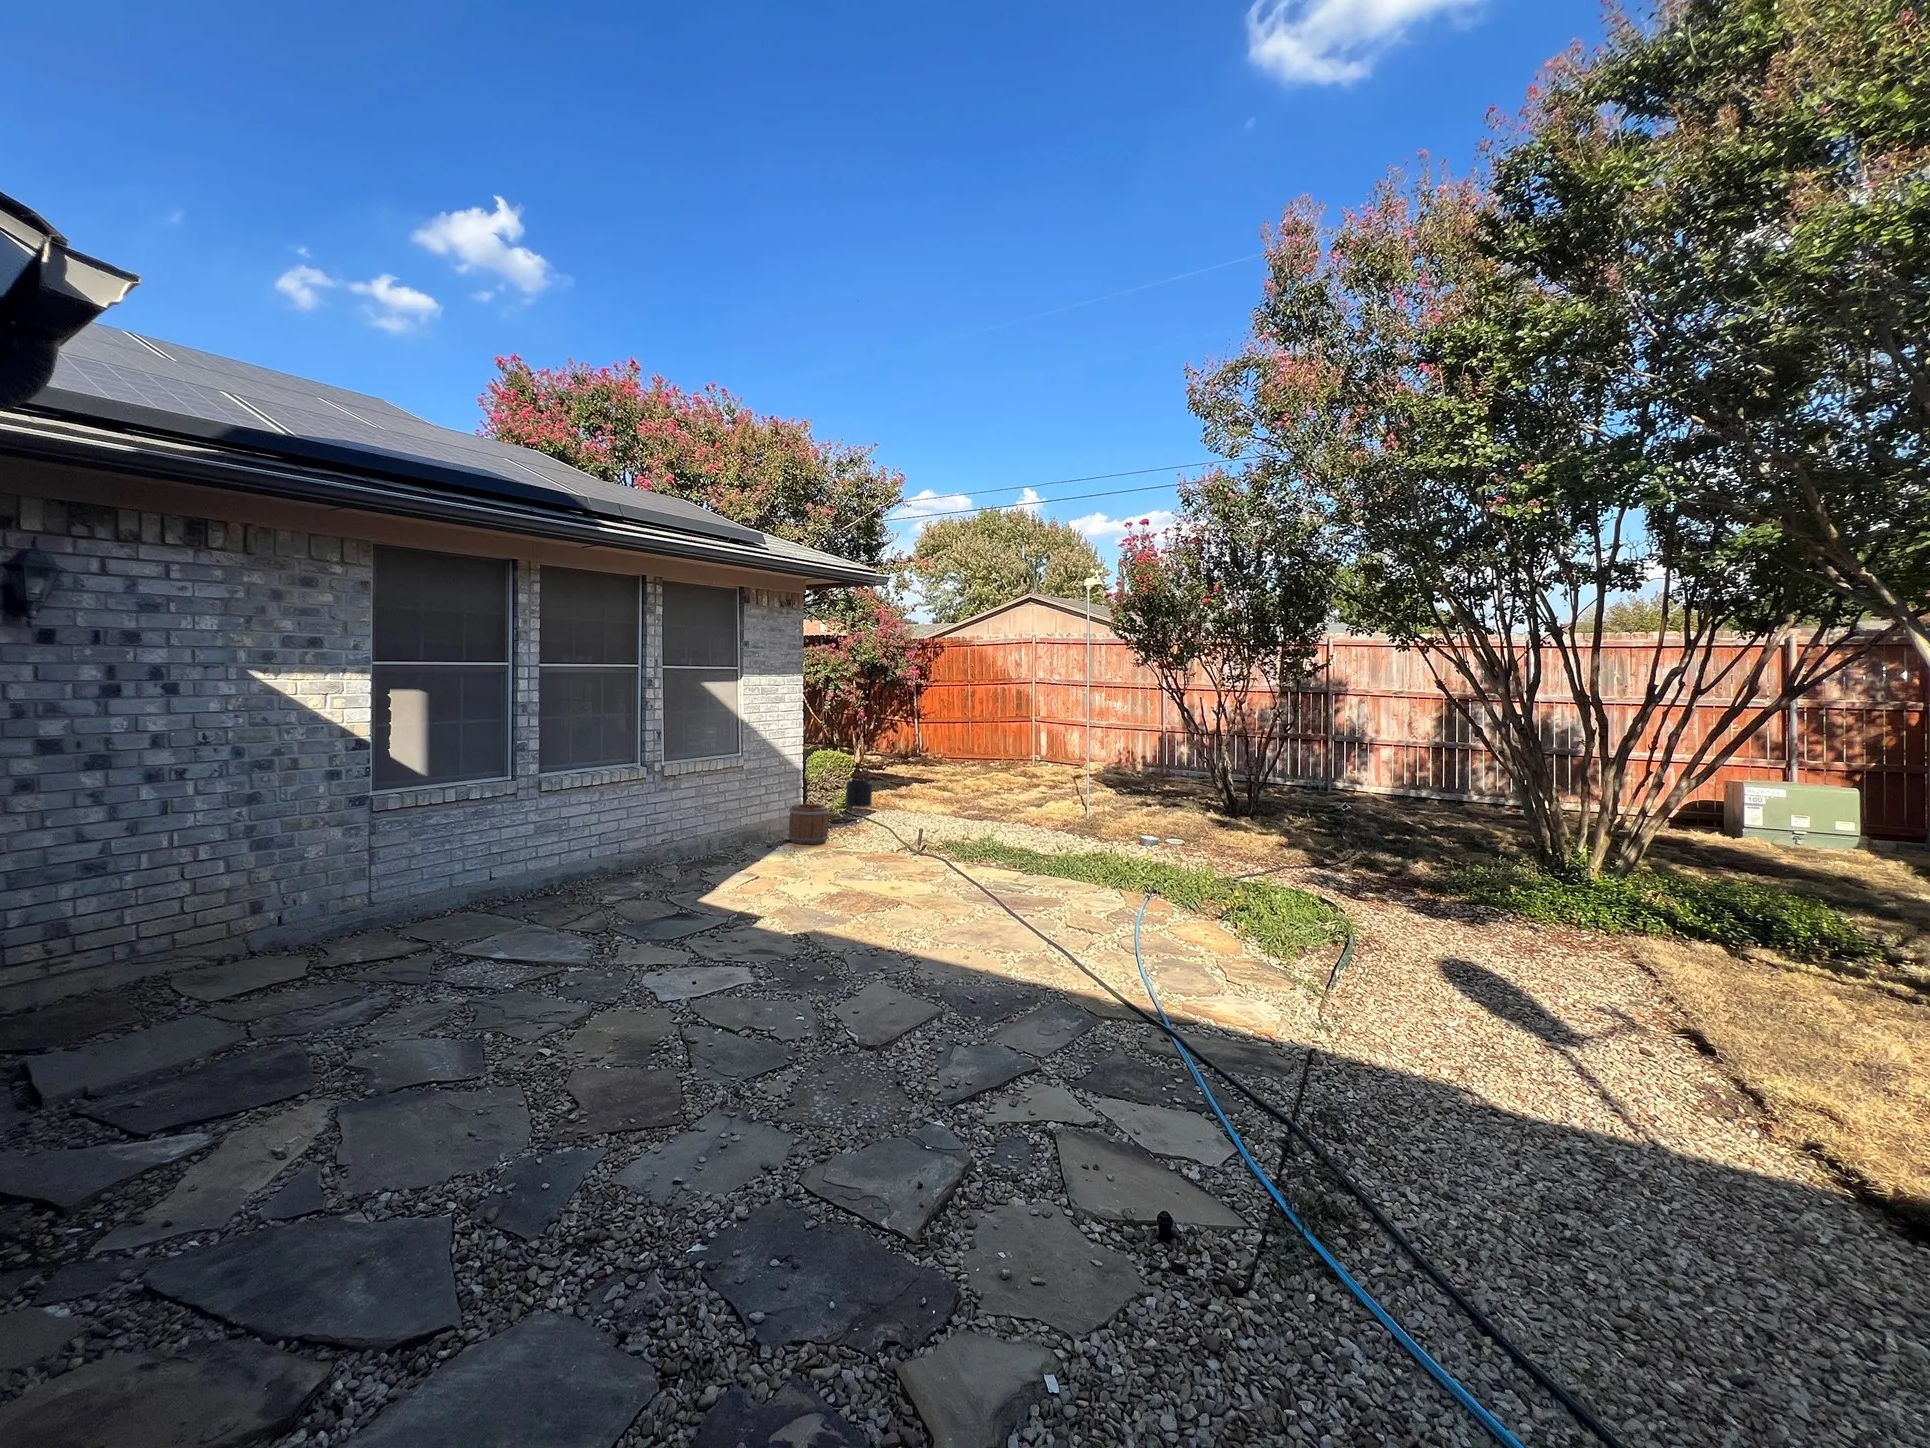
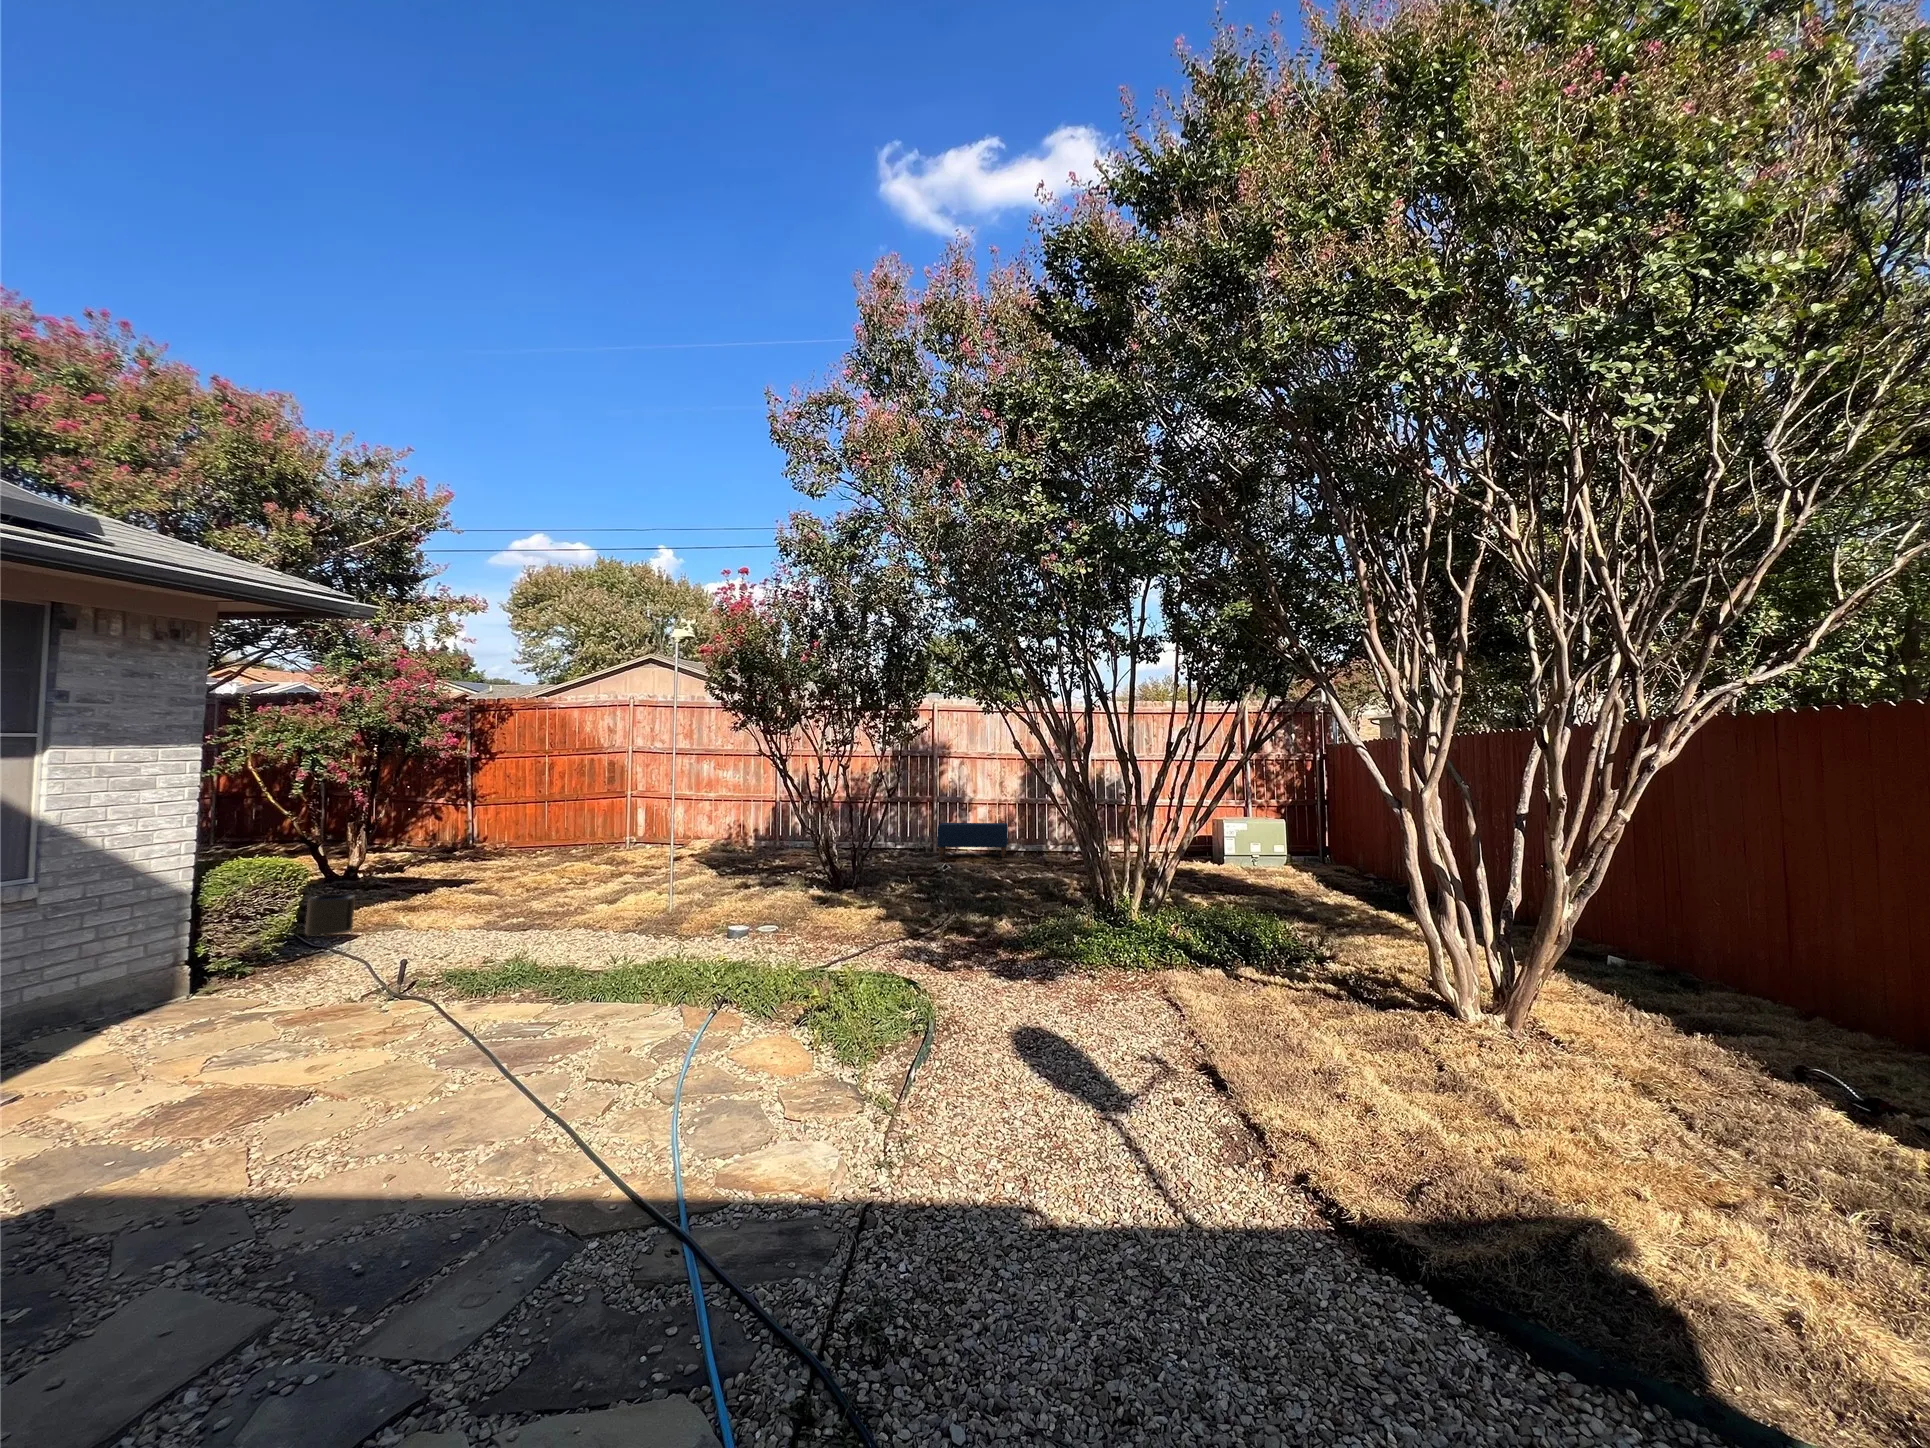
bench: none [1337,763,1422,804] -> present [938,823,1008,858]
bucket: present [788,804,830,844] -> none [168,943,254,1009]

